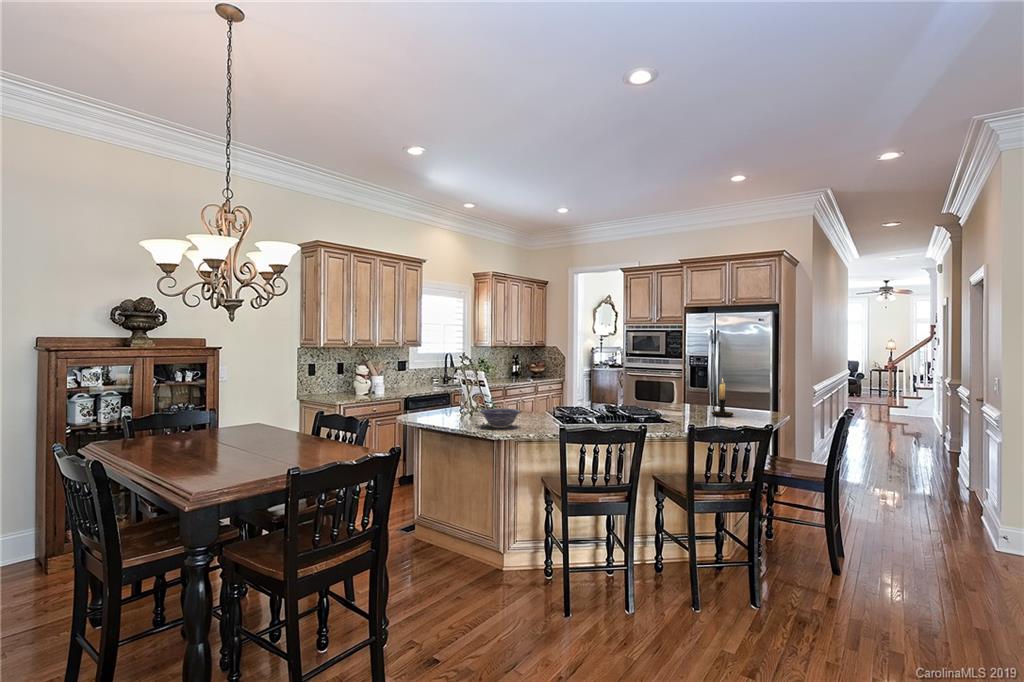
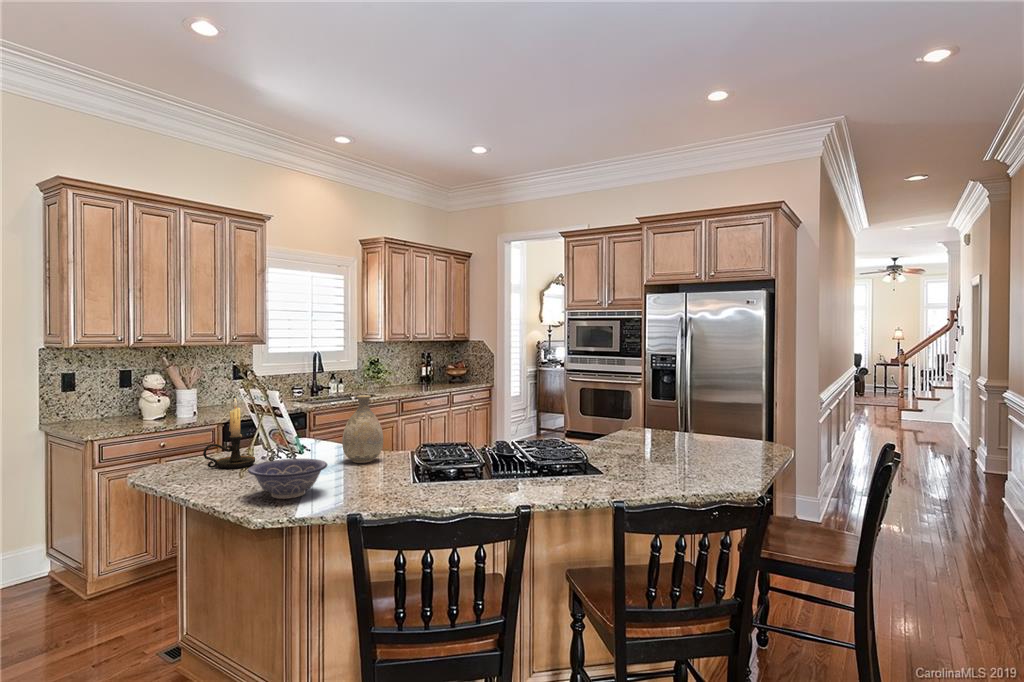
vase: none [511,376,535,416] -> present [342,395,383,463]
candle holder: present [711,378,733,417] -> present [203,398,255,469]

